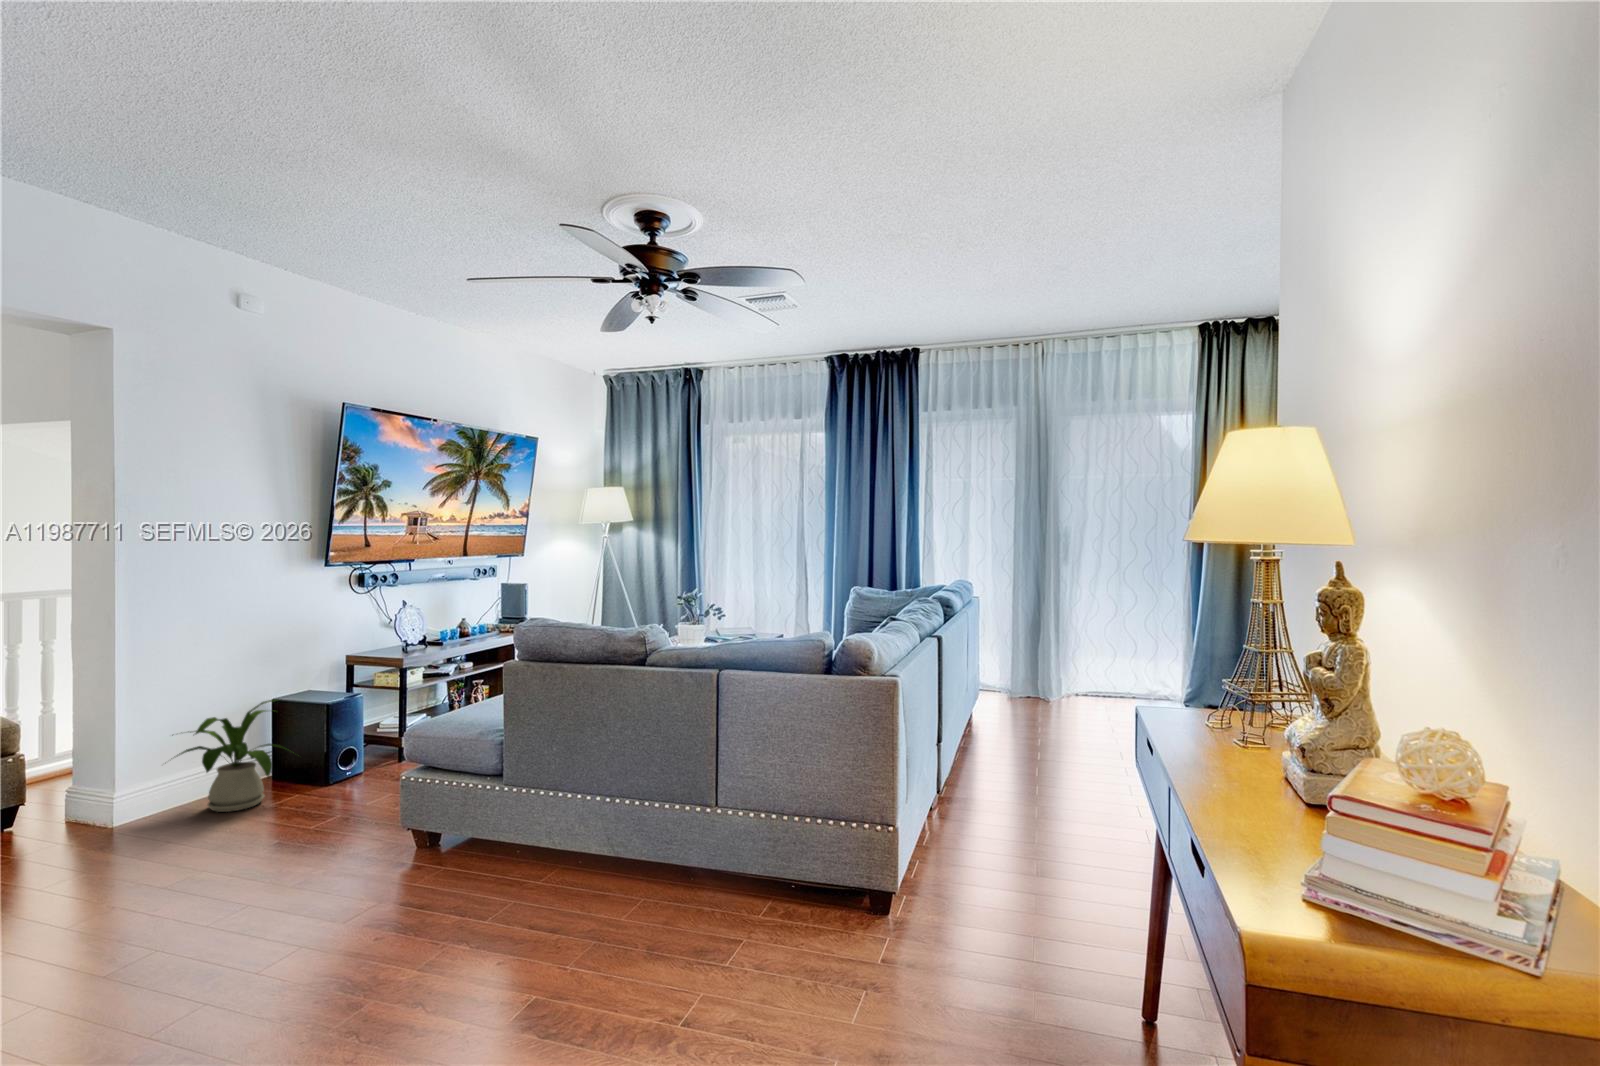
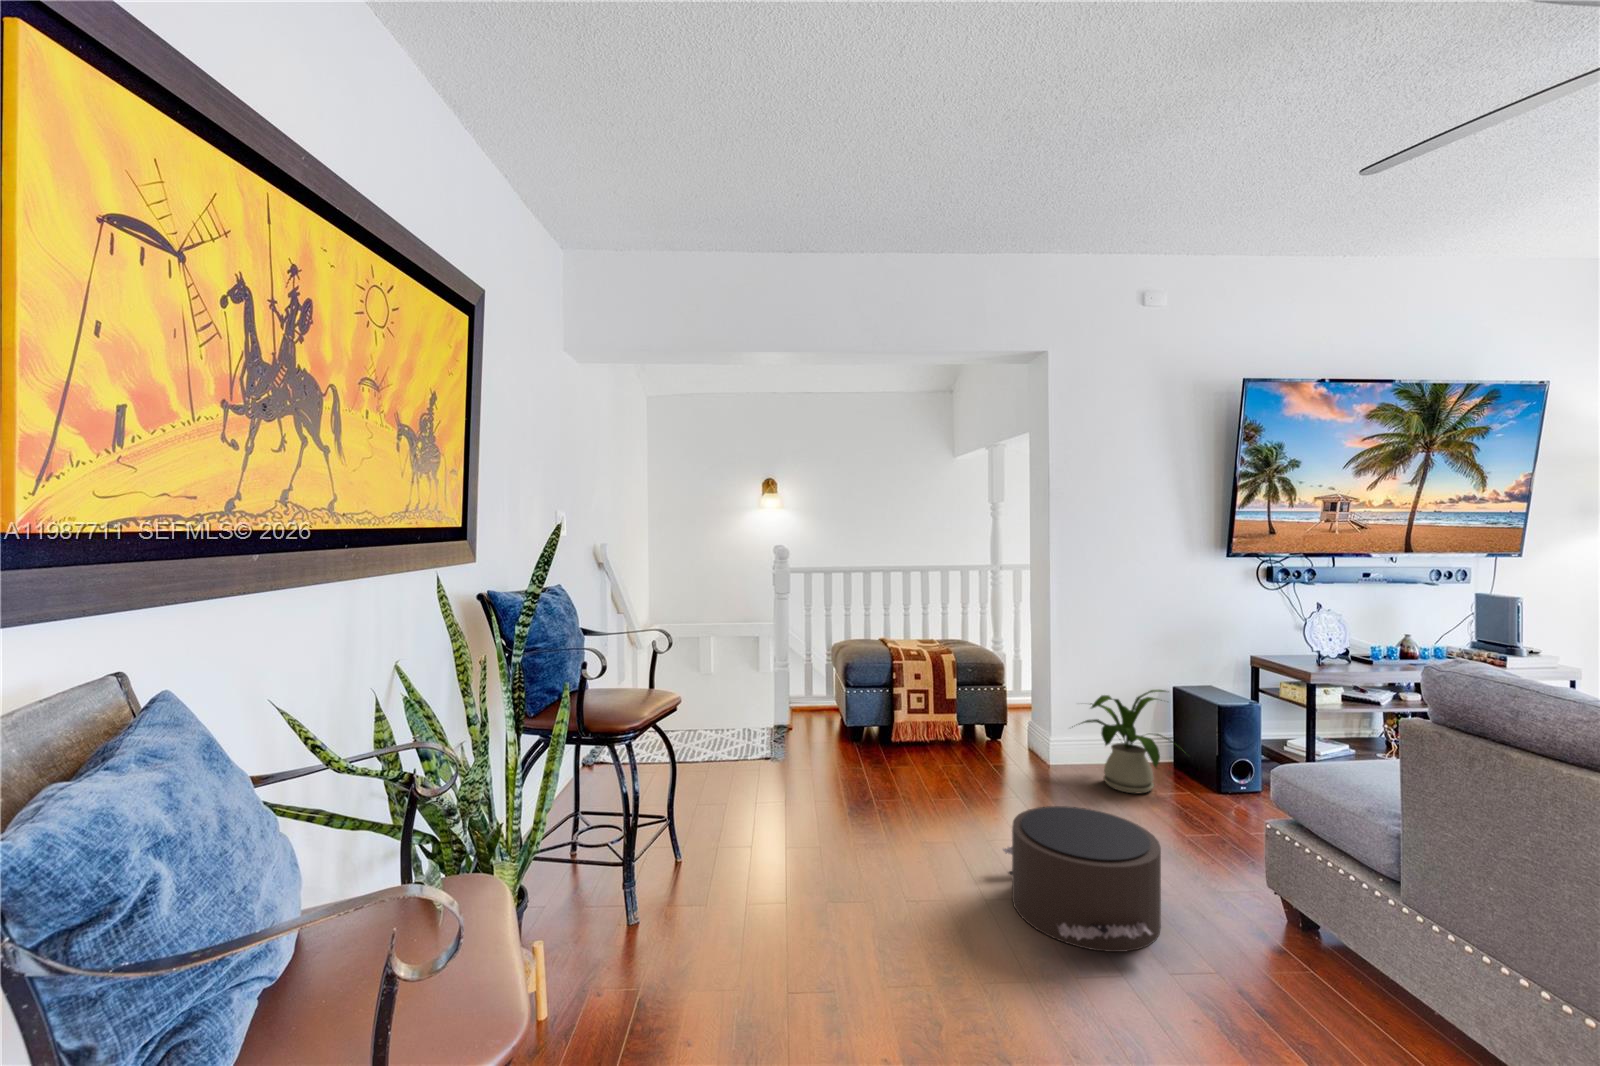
pouf: none [114,817,300,947] -> present [1003,806,1161,952]

